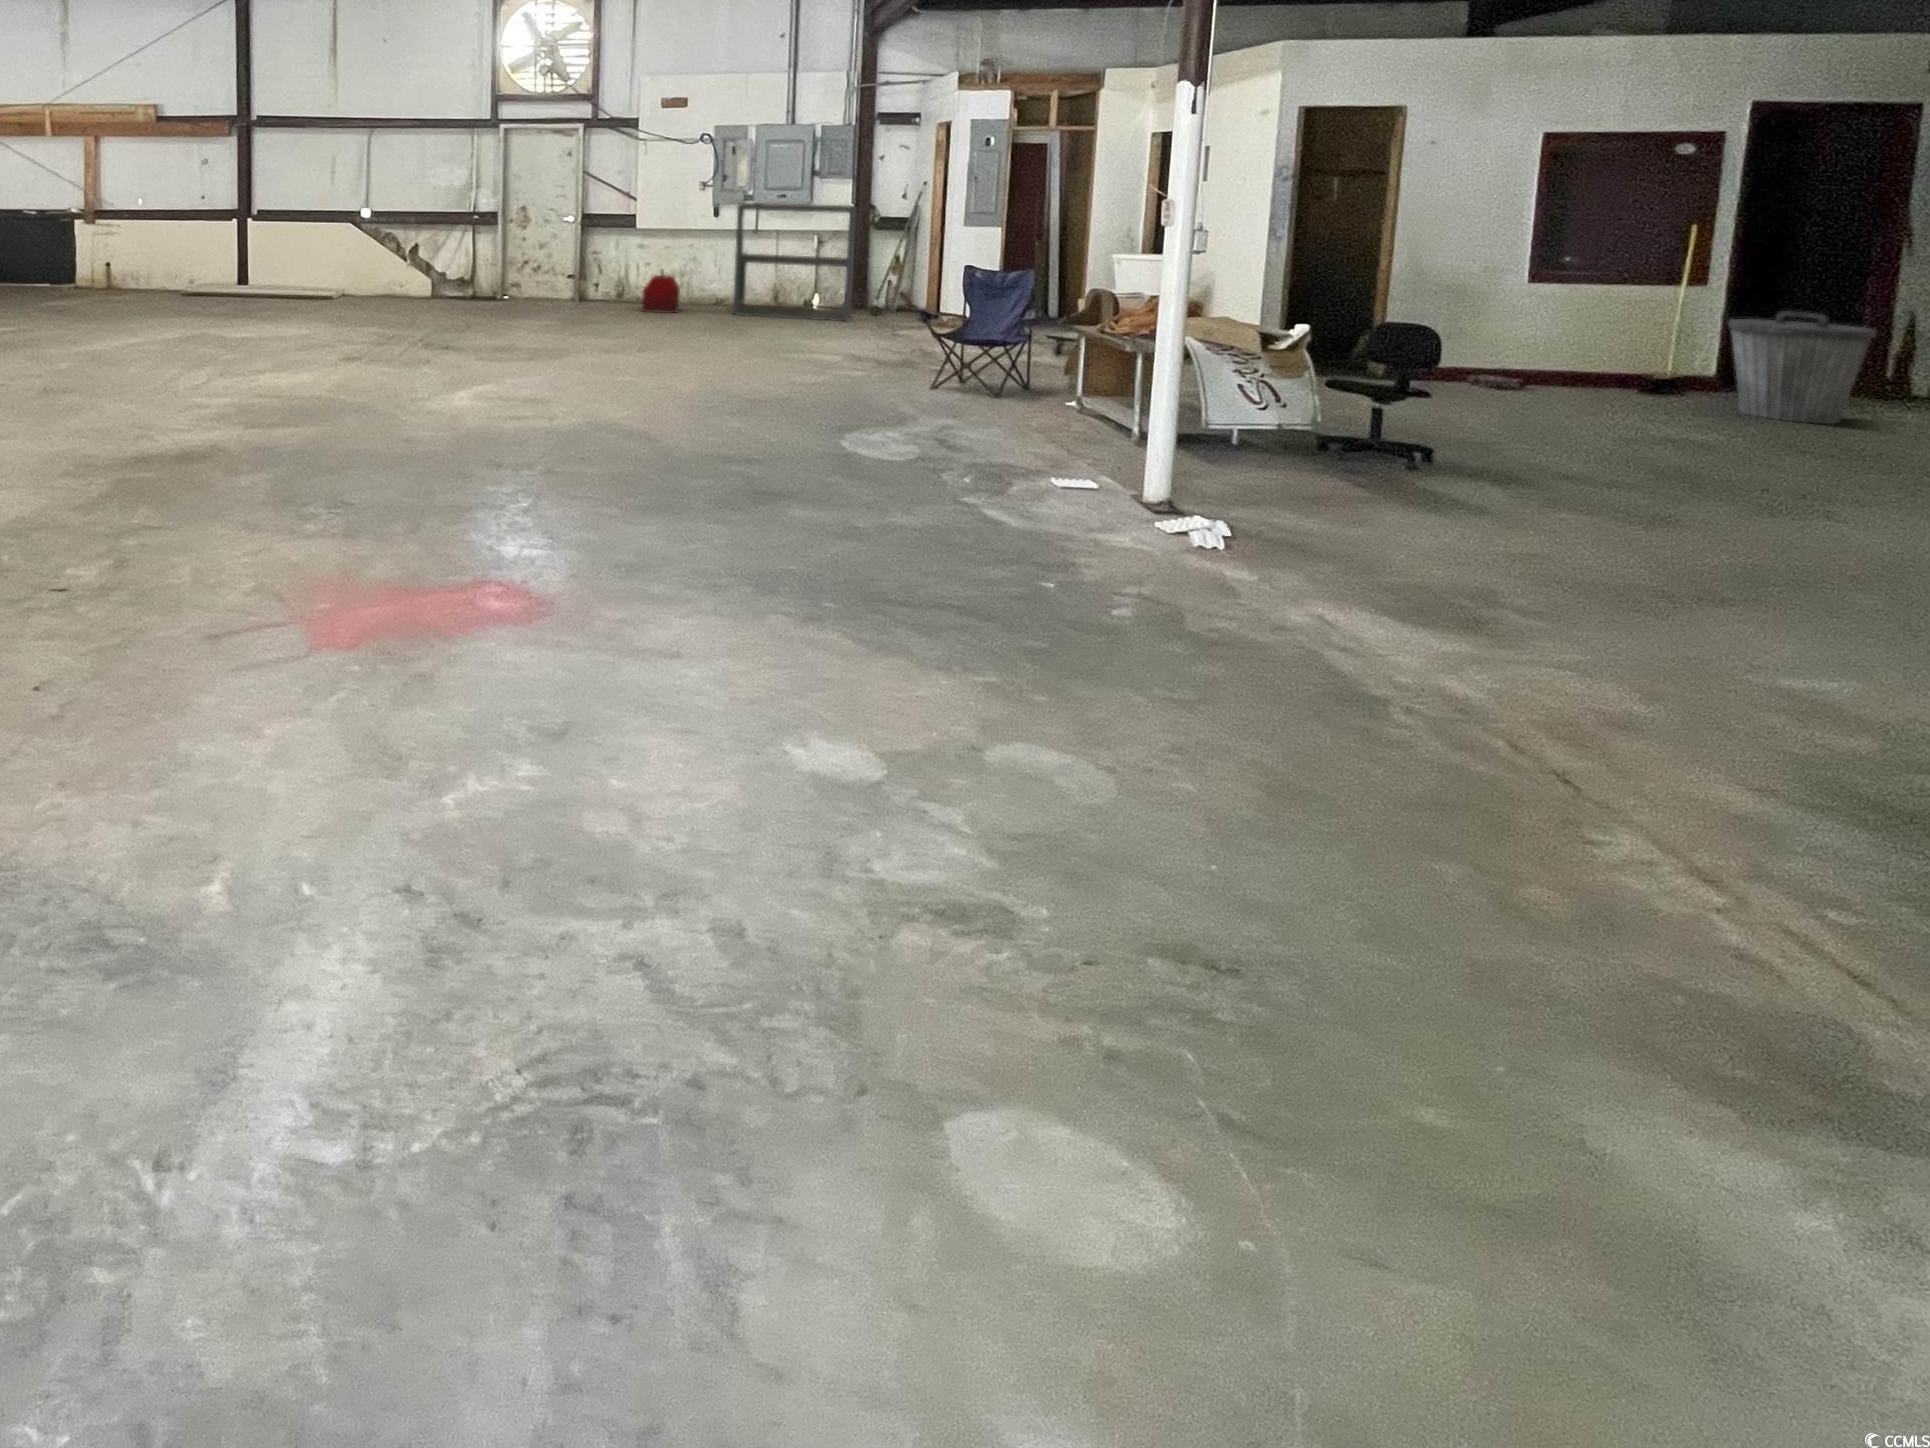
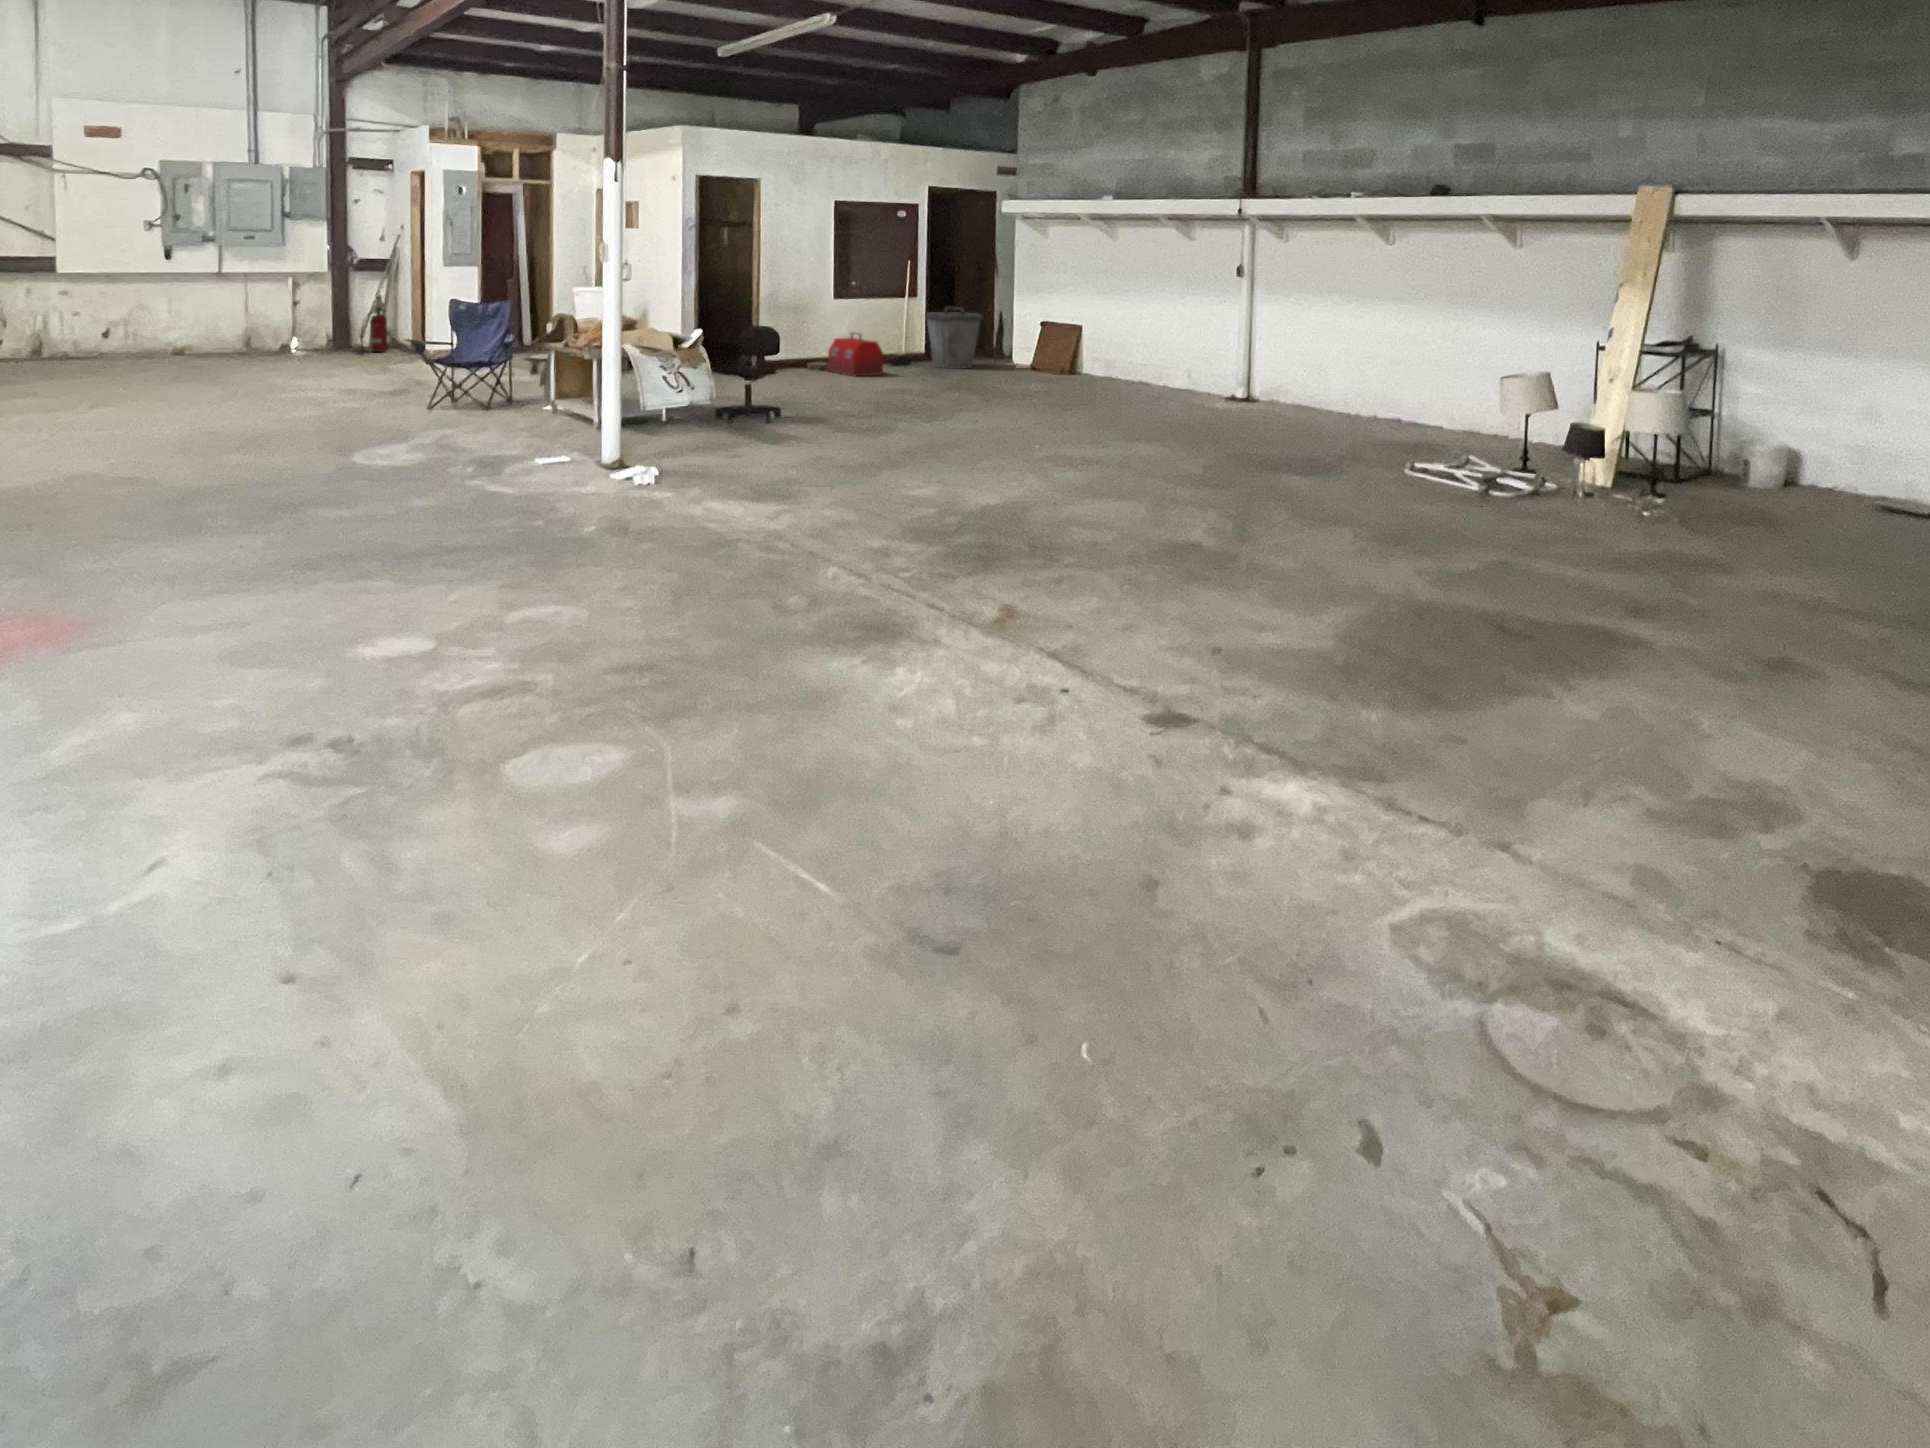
shelving unit: present [733,203,857,321] -> none [194,243,336,360]
fire extinguisher: none [875,269,902,320] -> present [361,306,388,352]
toolbox: present [642,270,680,313] -> present [828,332,883,376]

